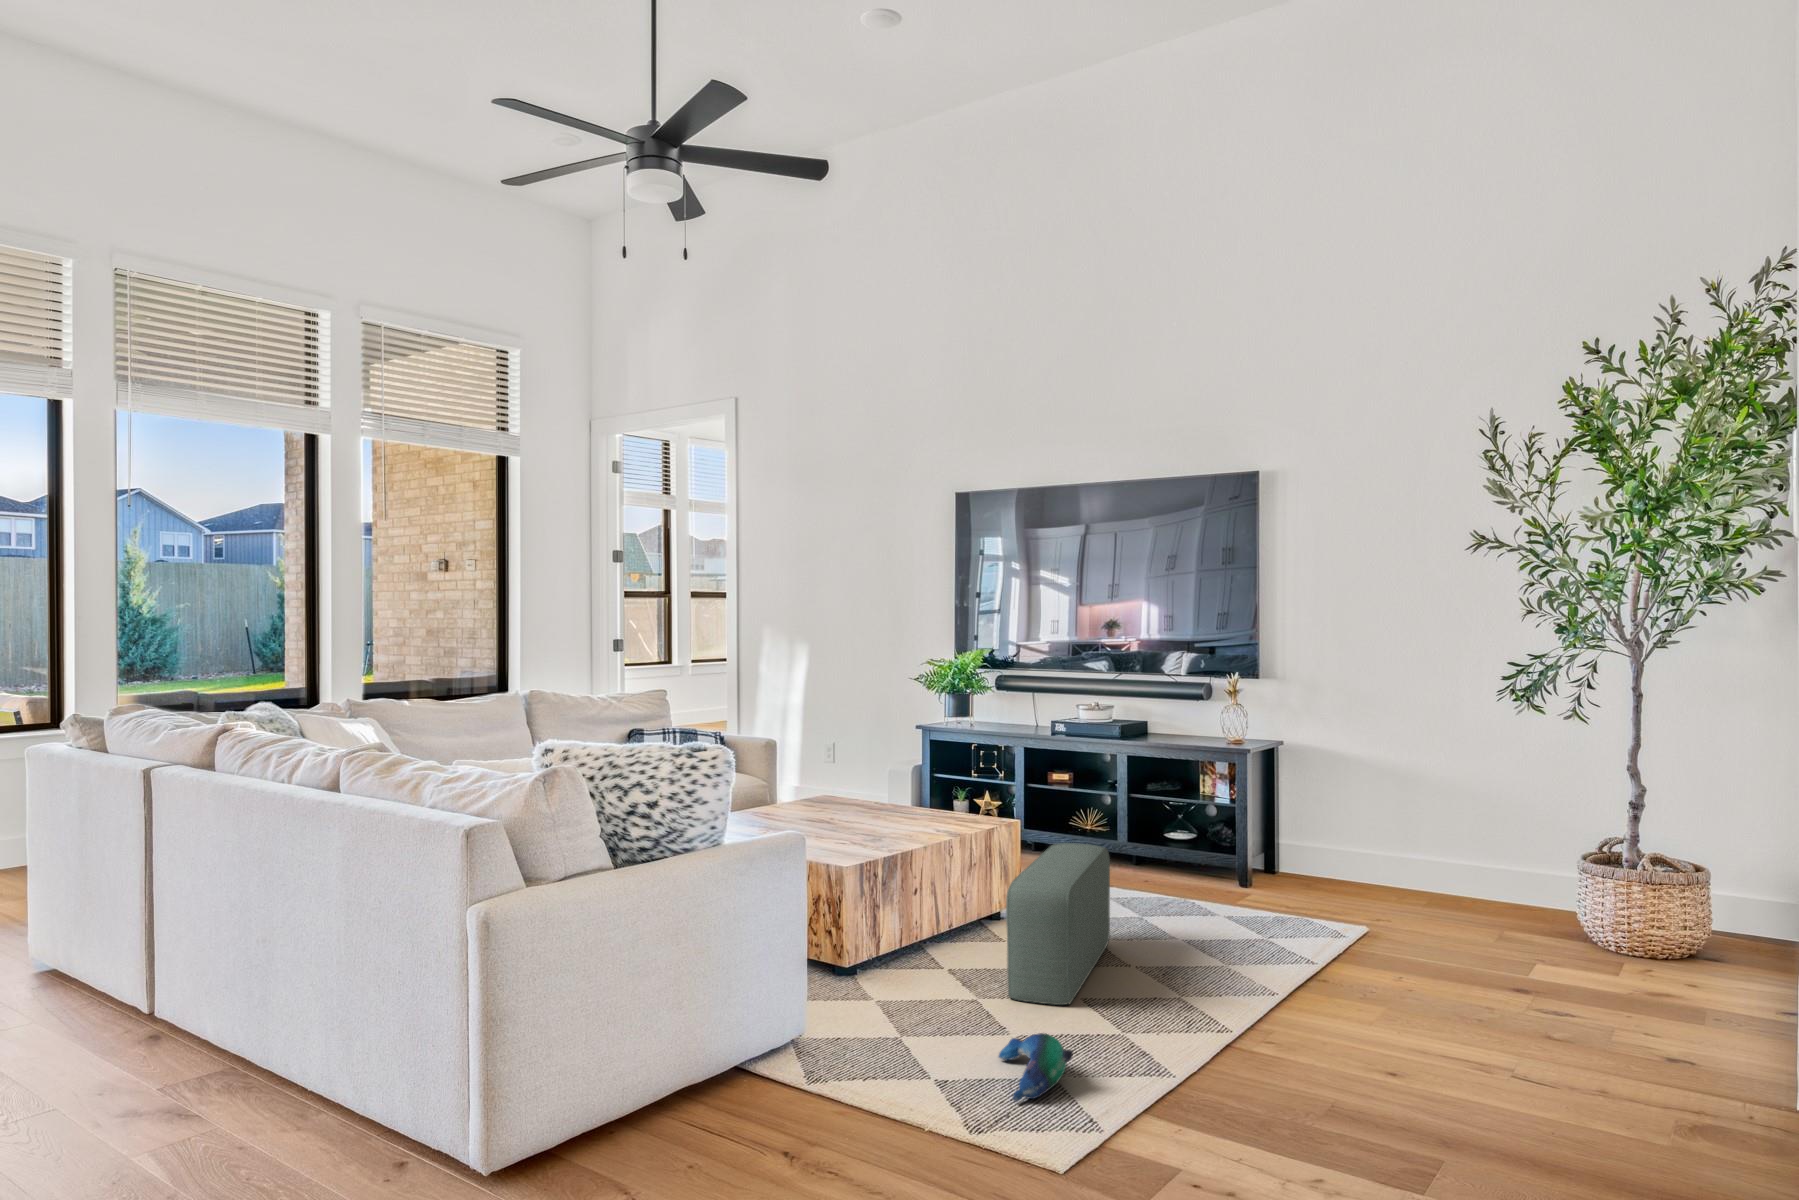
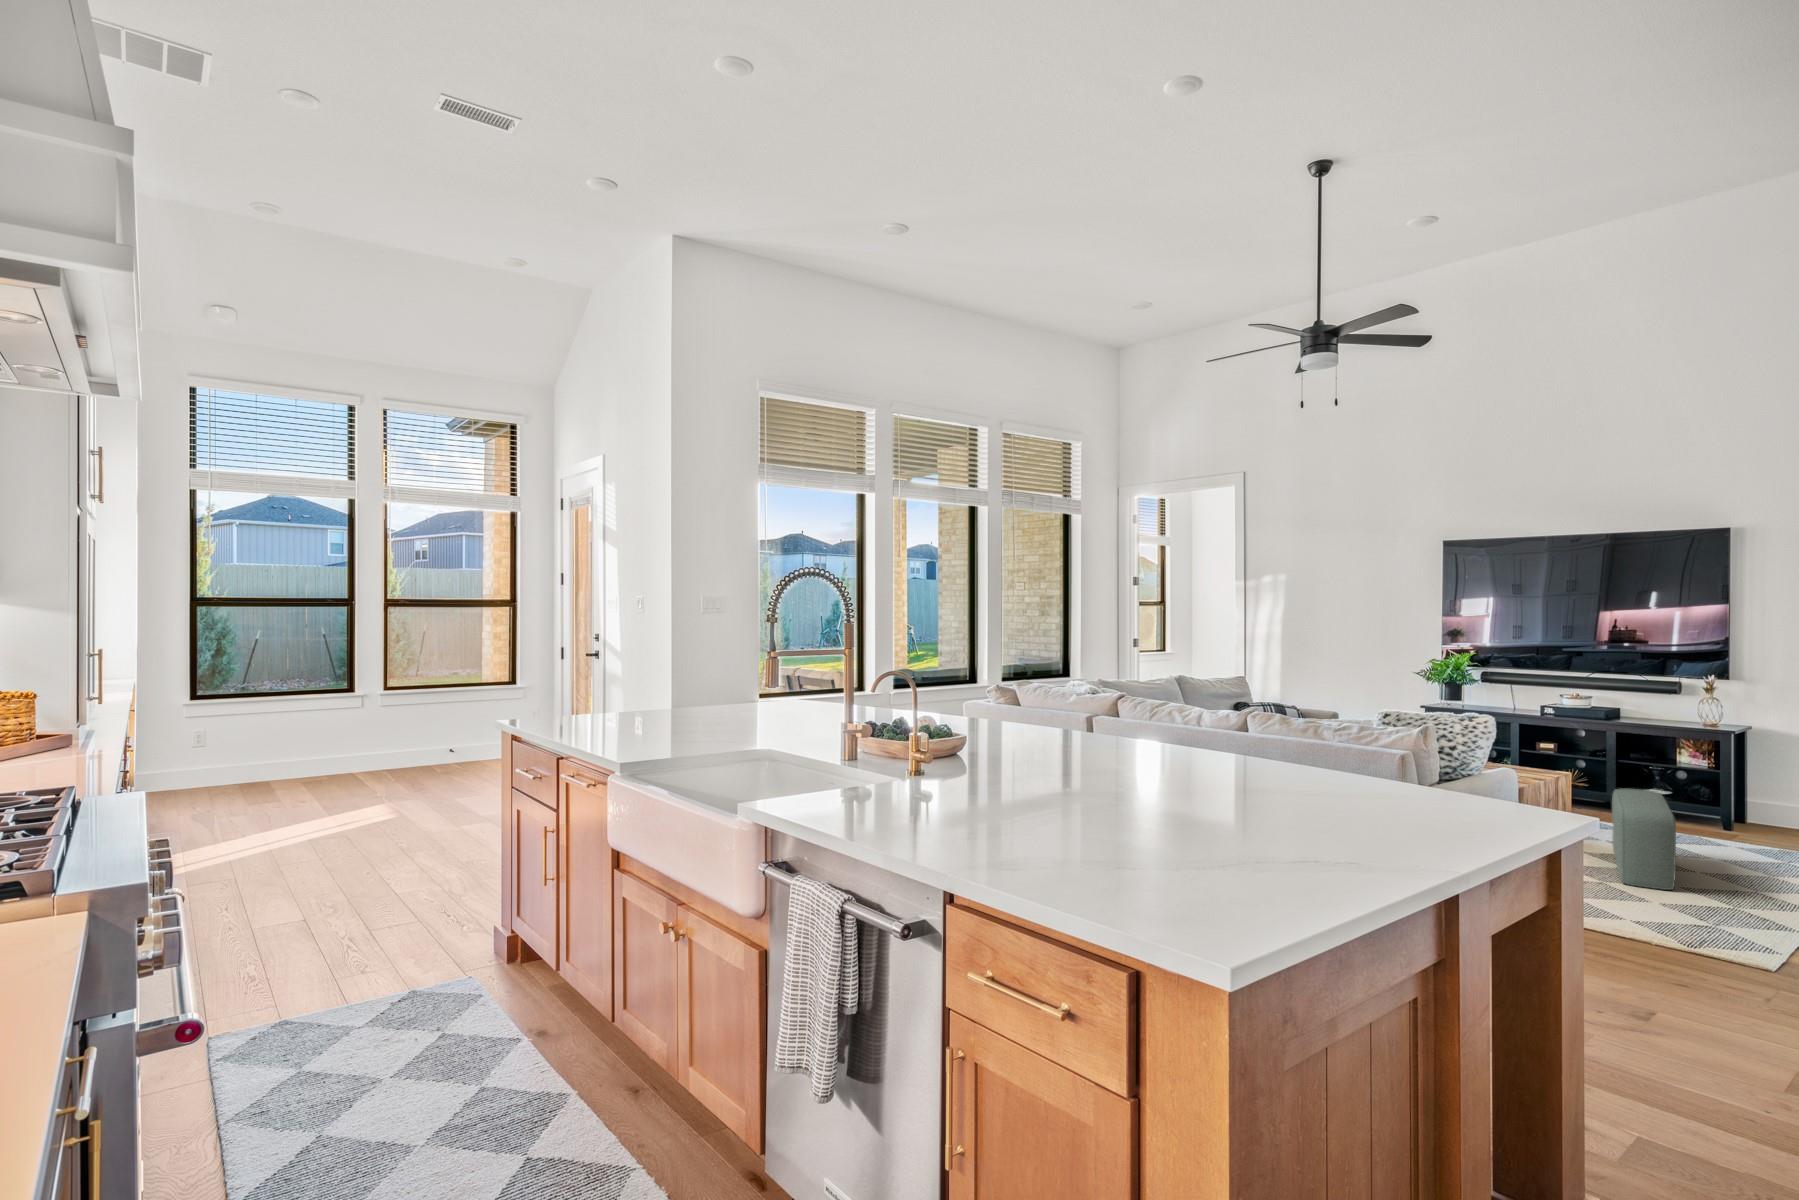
plush toy: present [999,1033,1073,1102] -> none [1657,900,1729,936]

